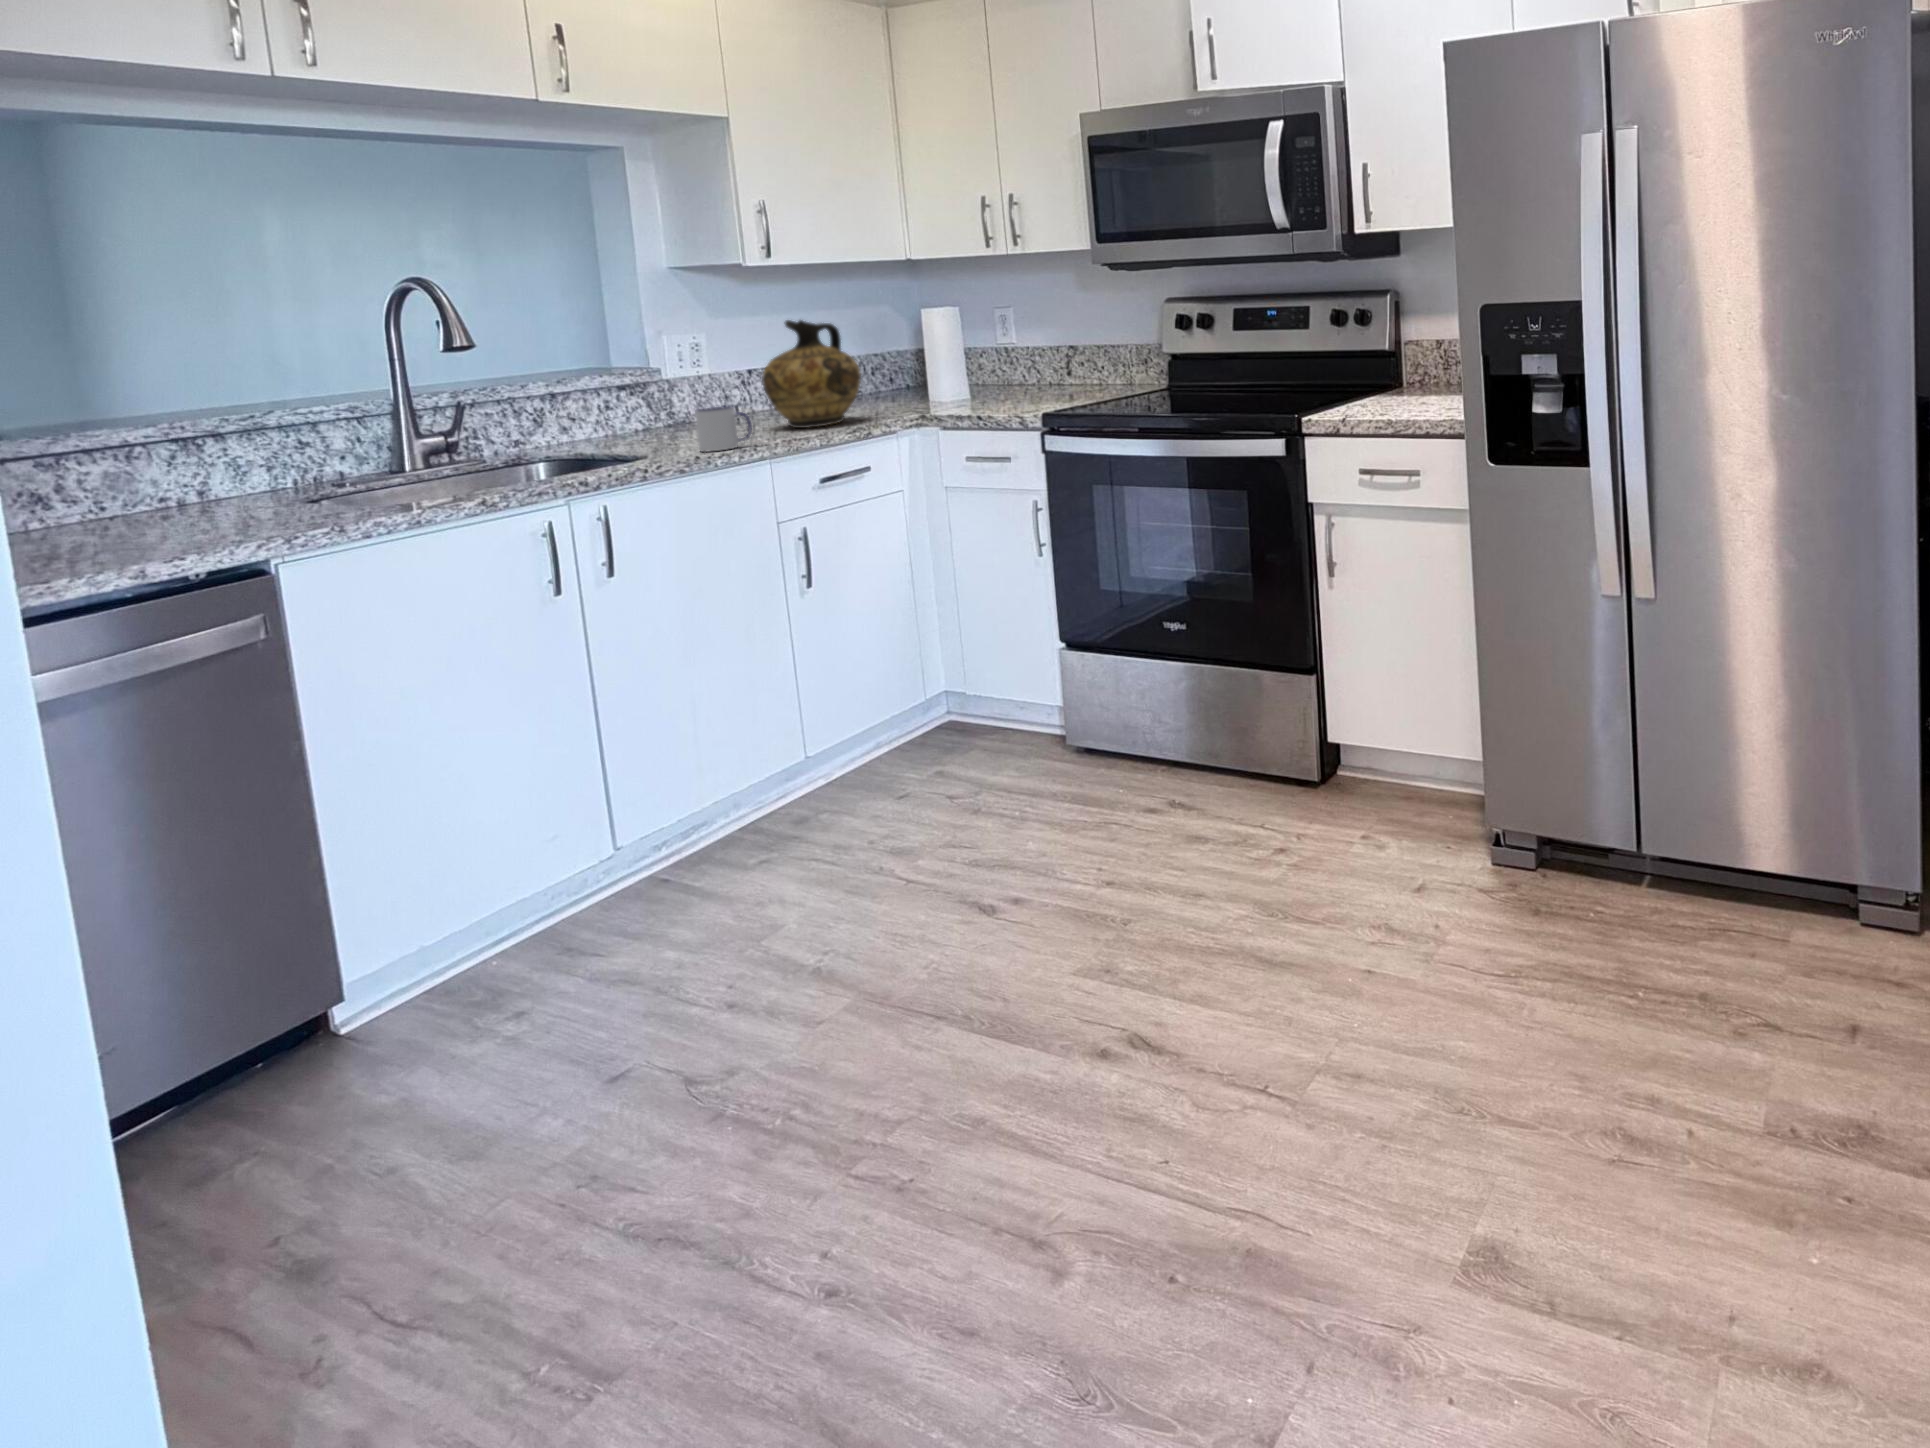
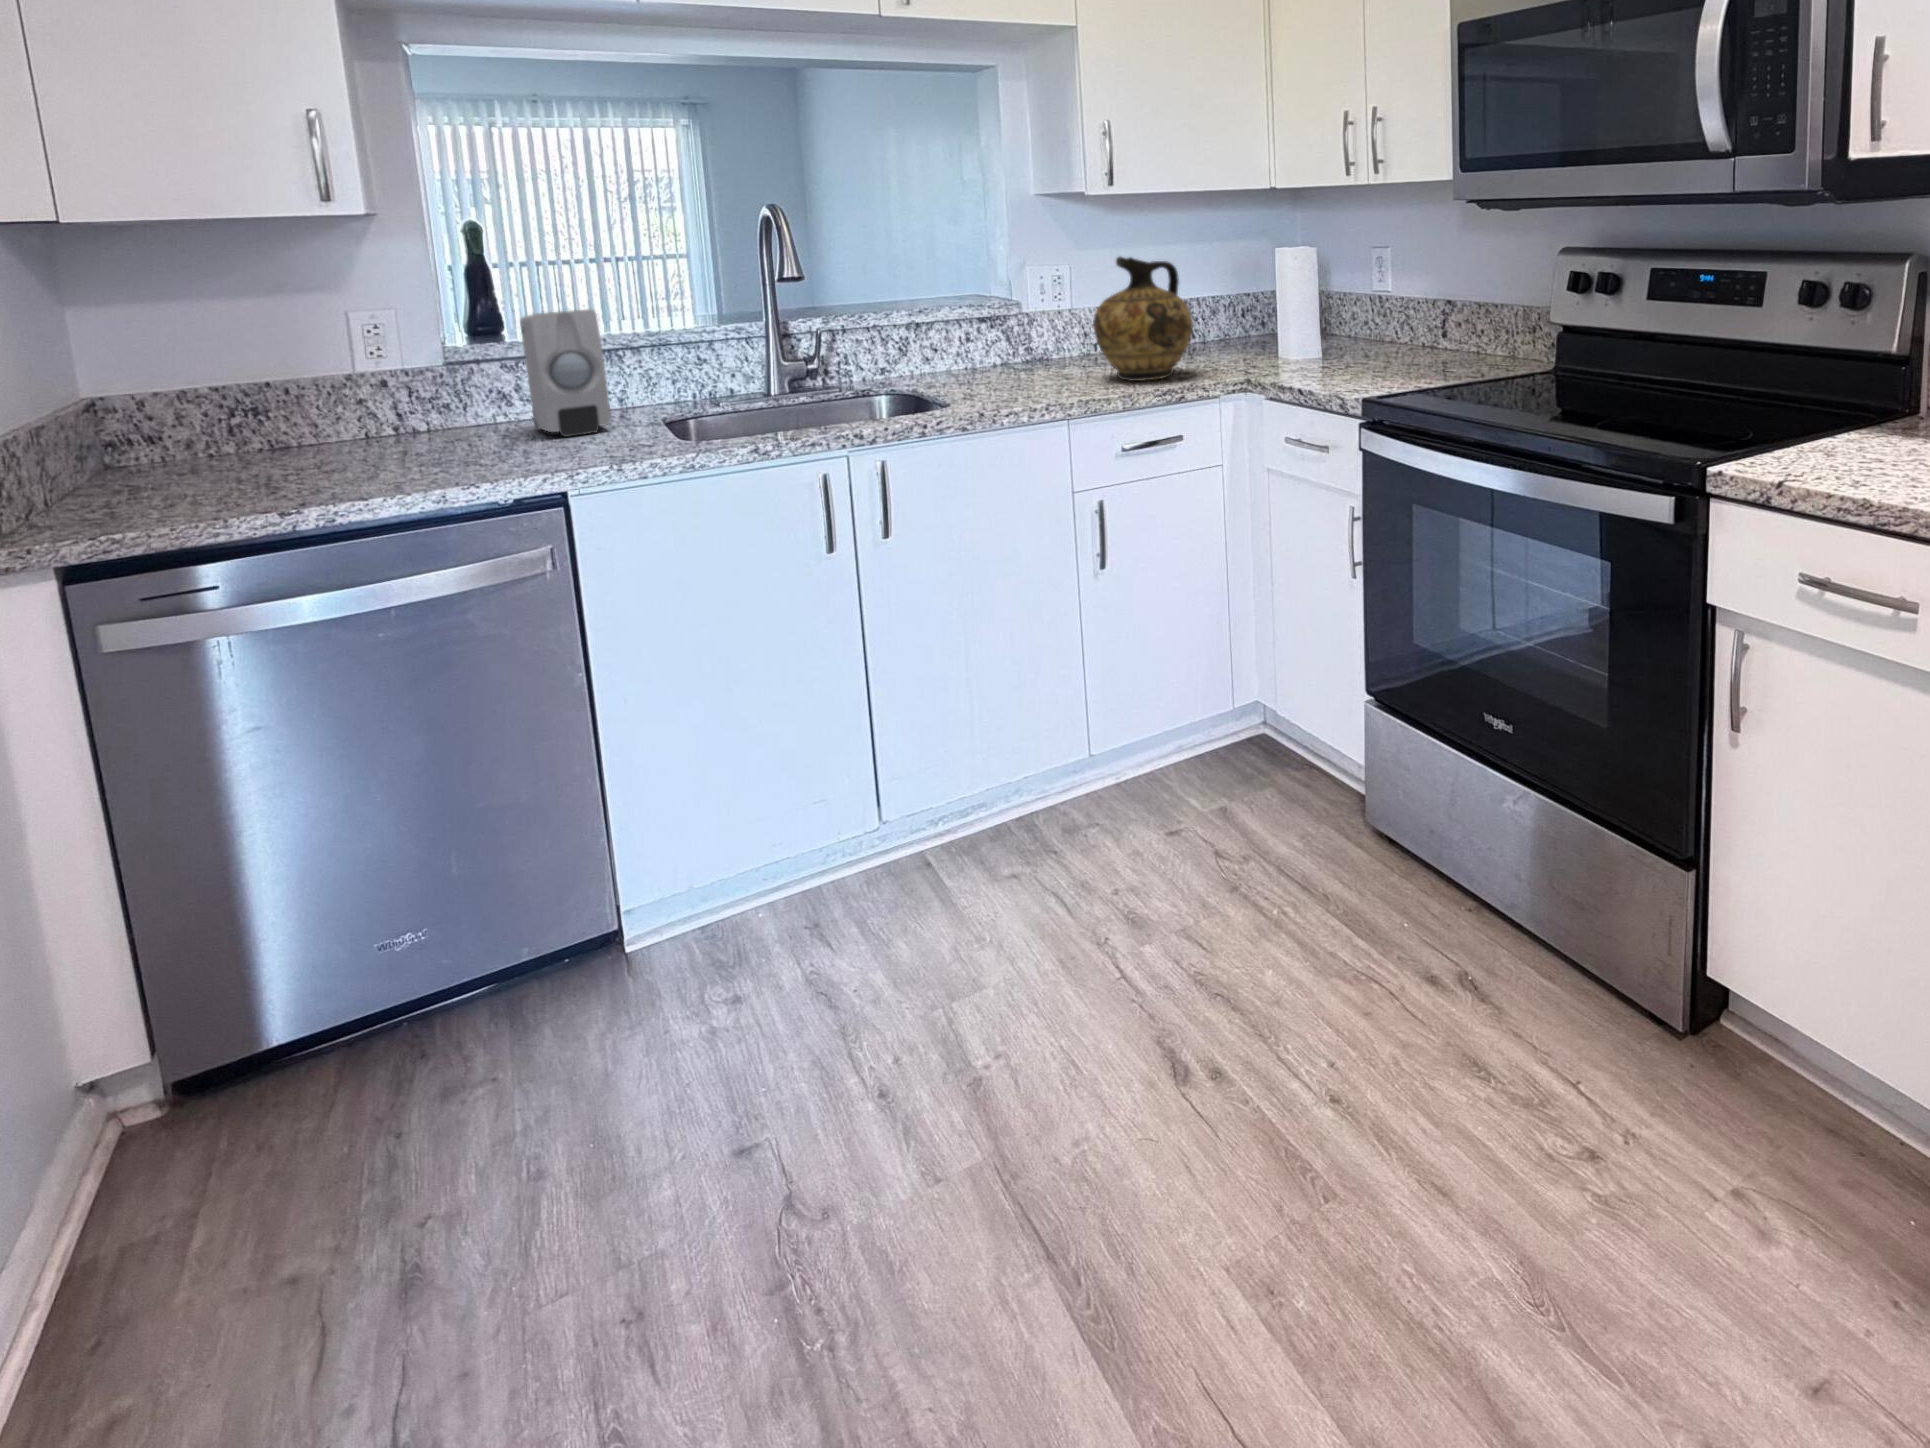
soap dispenser: none [76,390,232,527] -> present [520,309,611,437]
mug: present [695,406,752,452] -> none [1001,354,1055,405]

